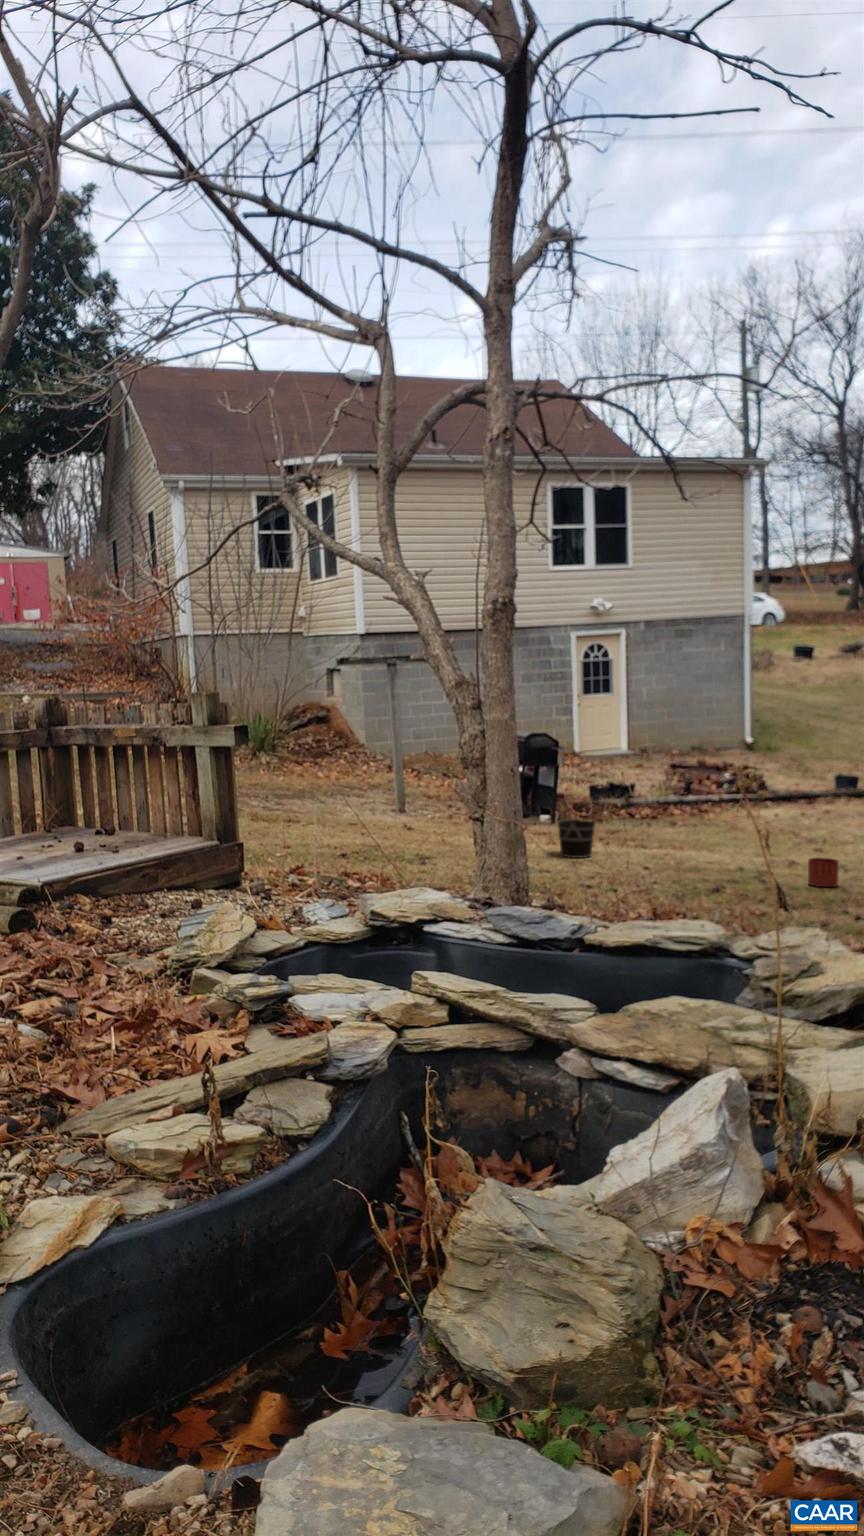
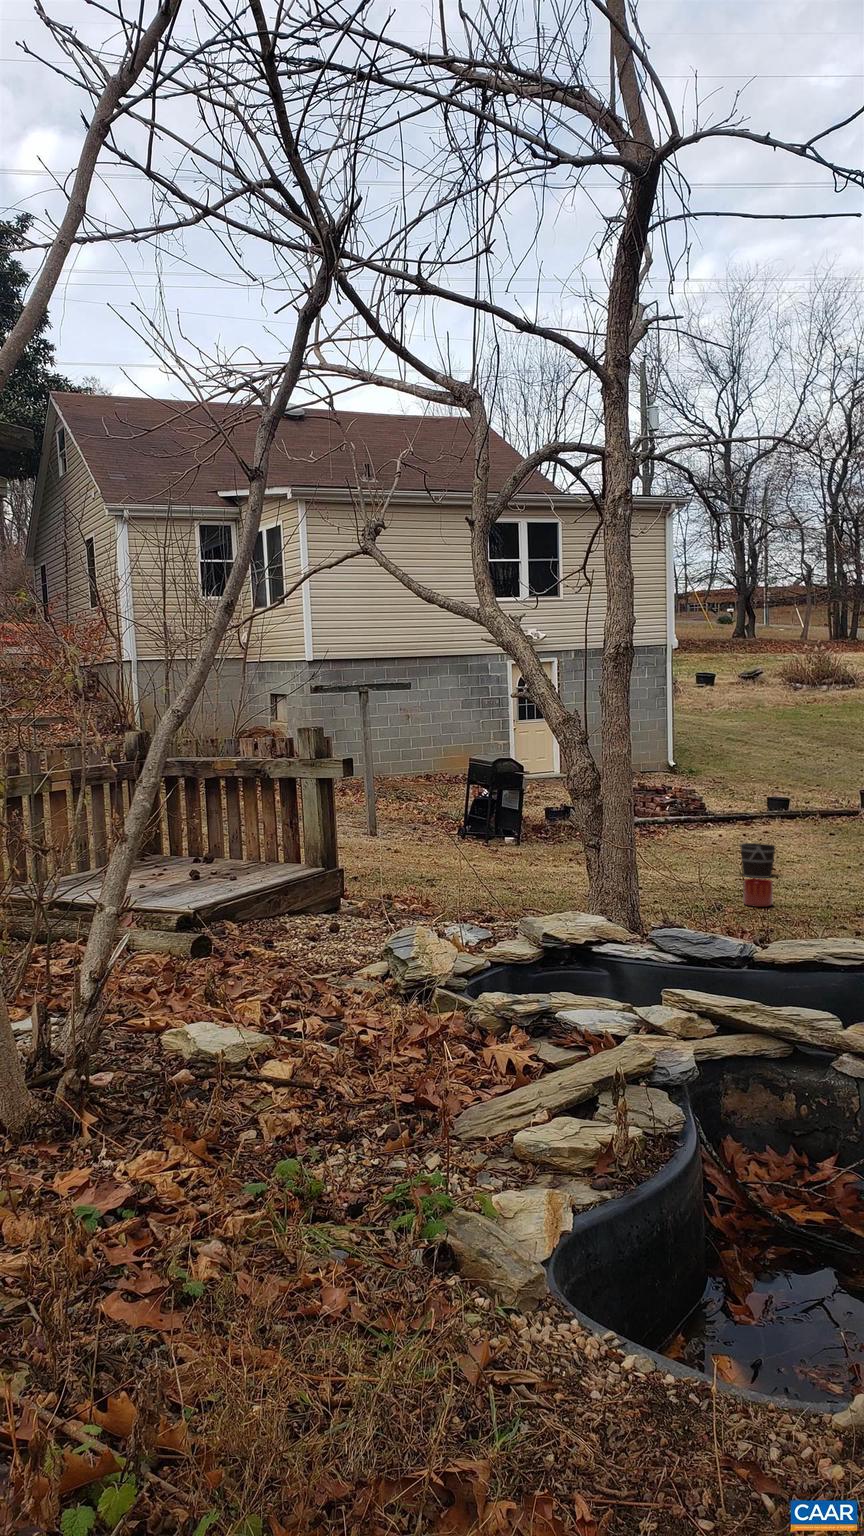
bucket: present [558,820,595,858] -> present [740,843,775,878]

